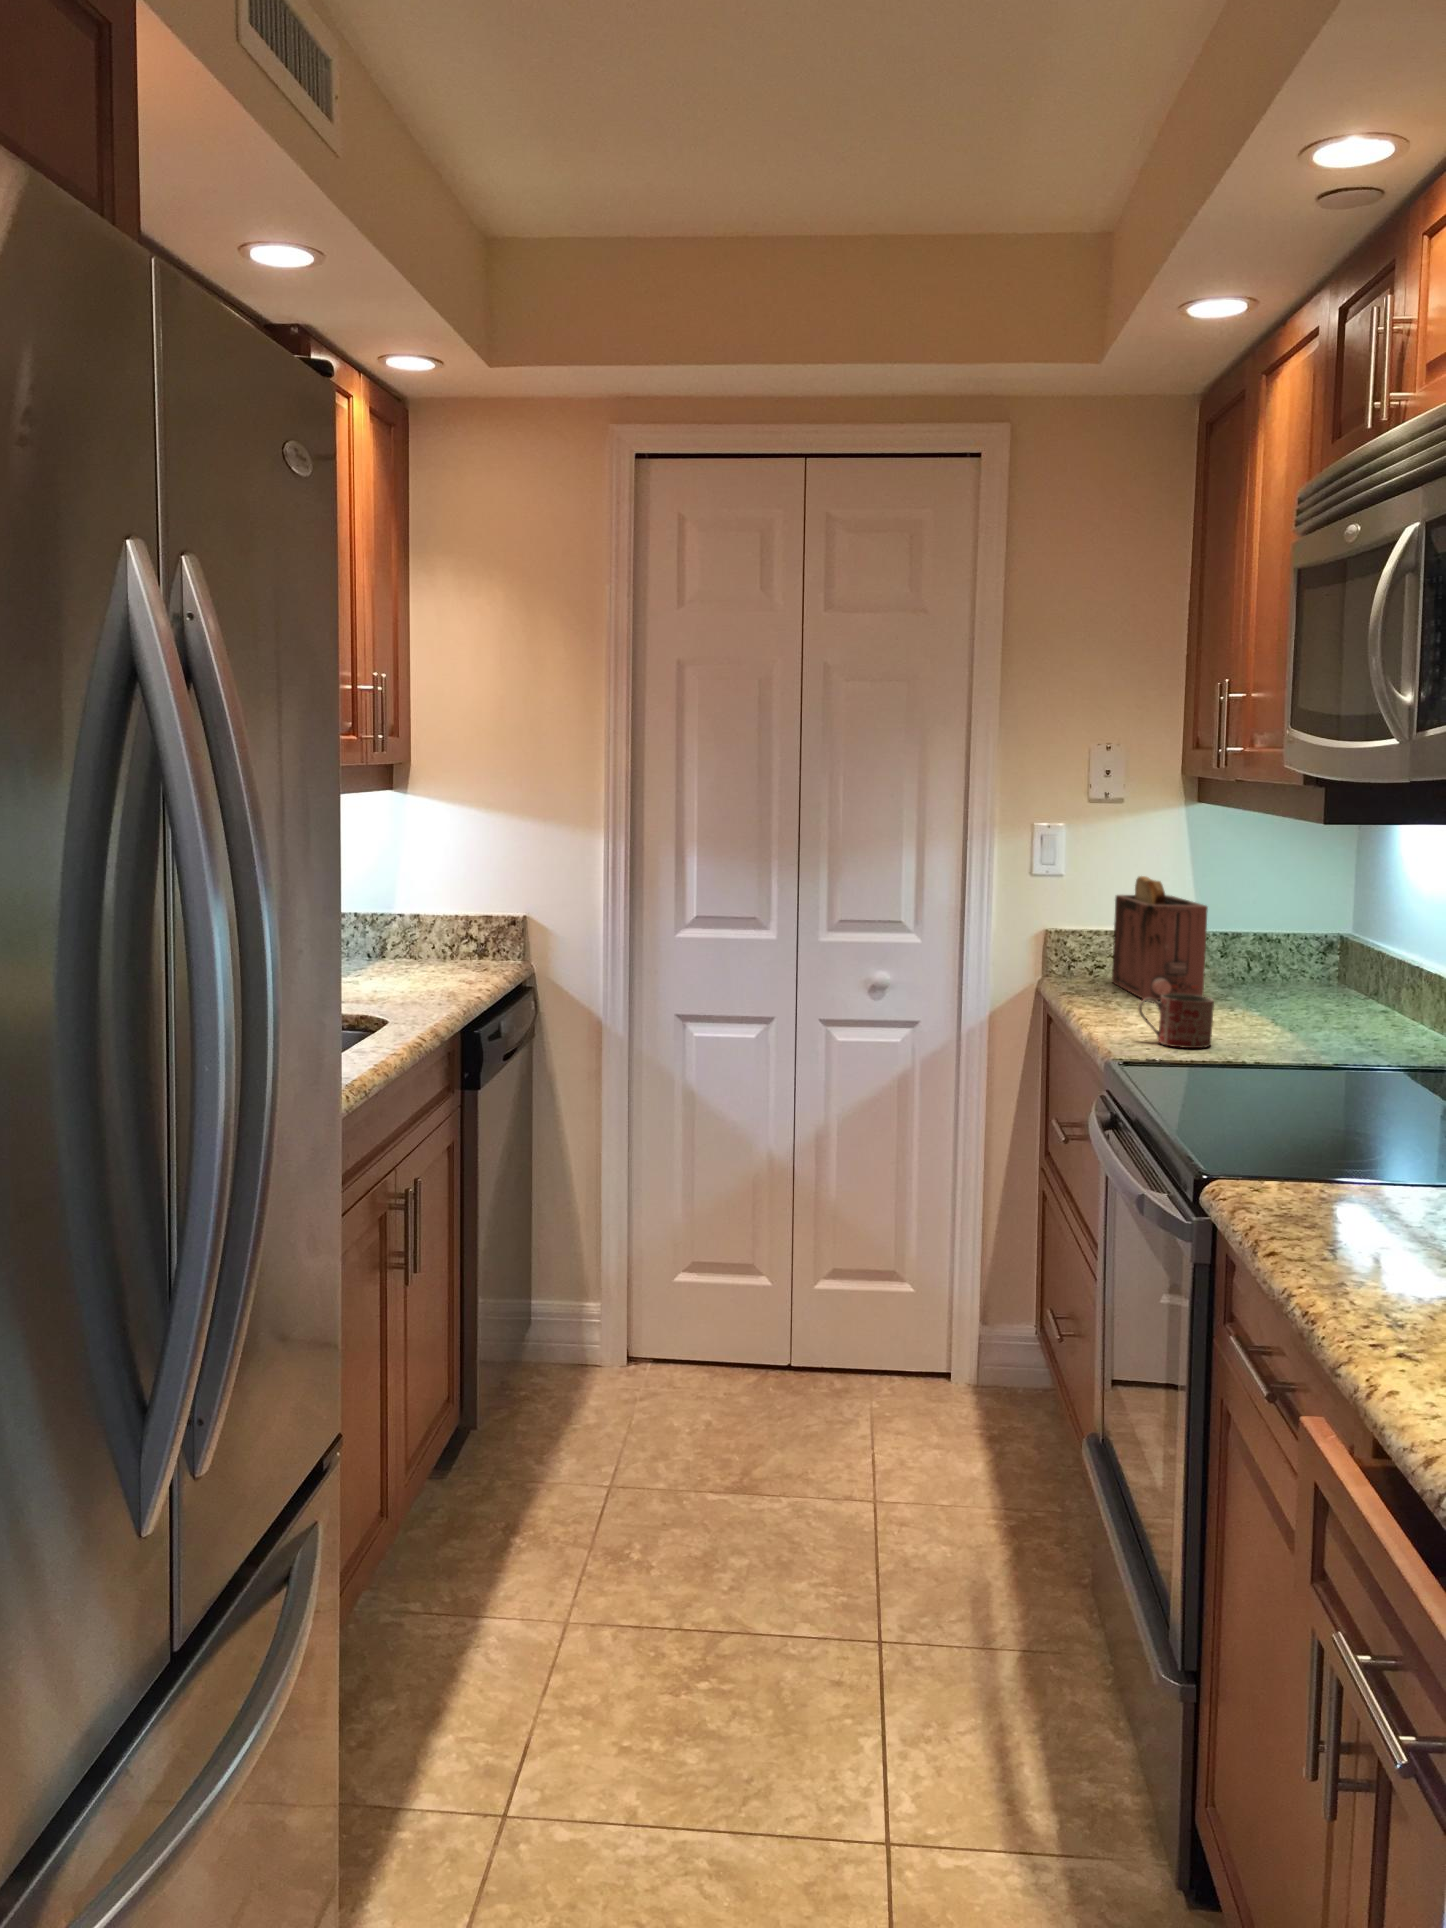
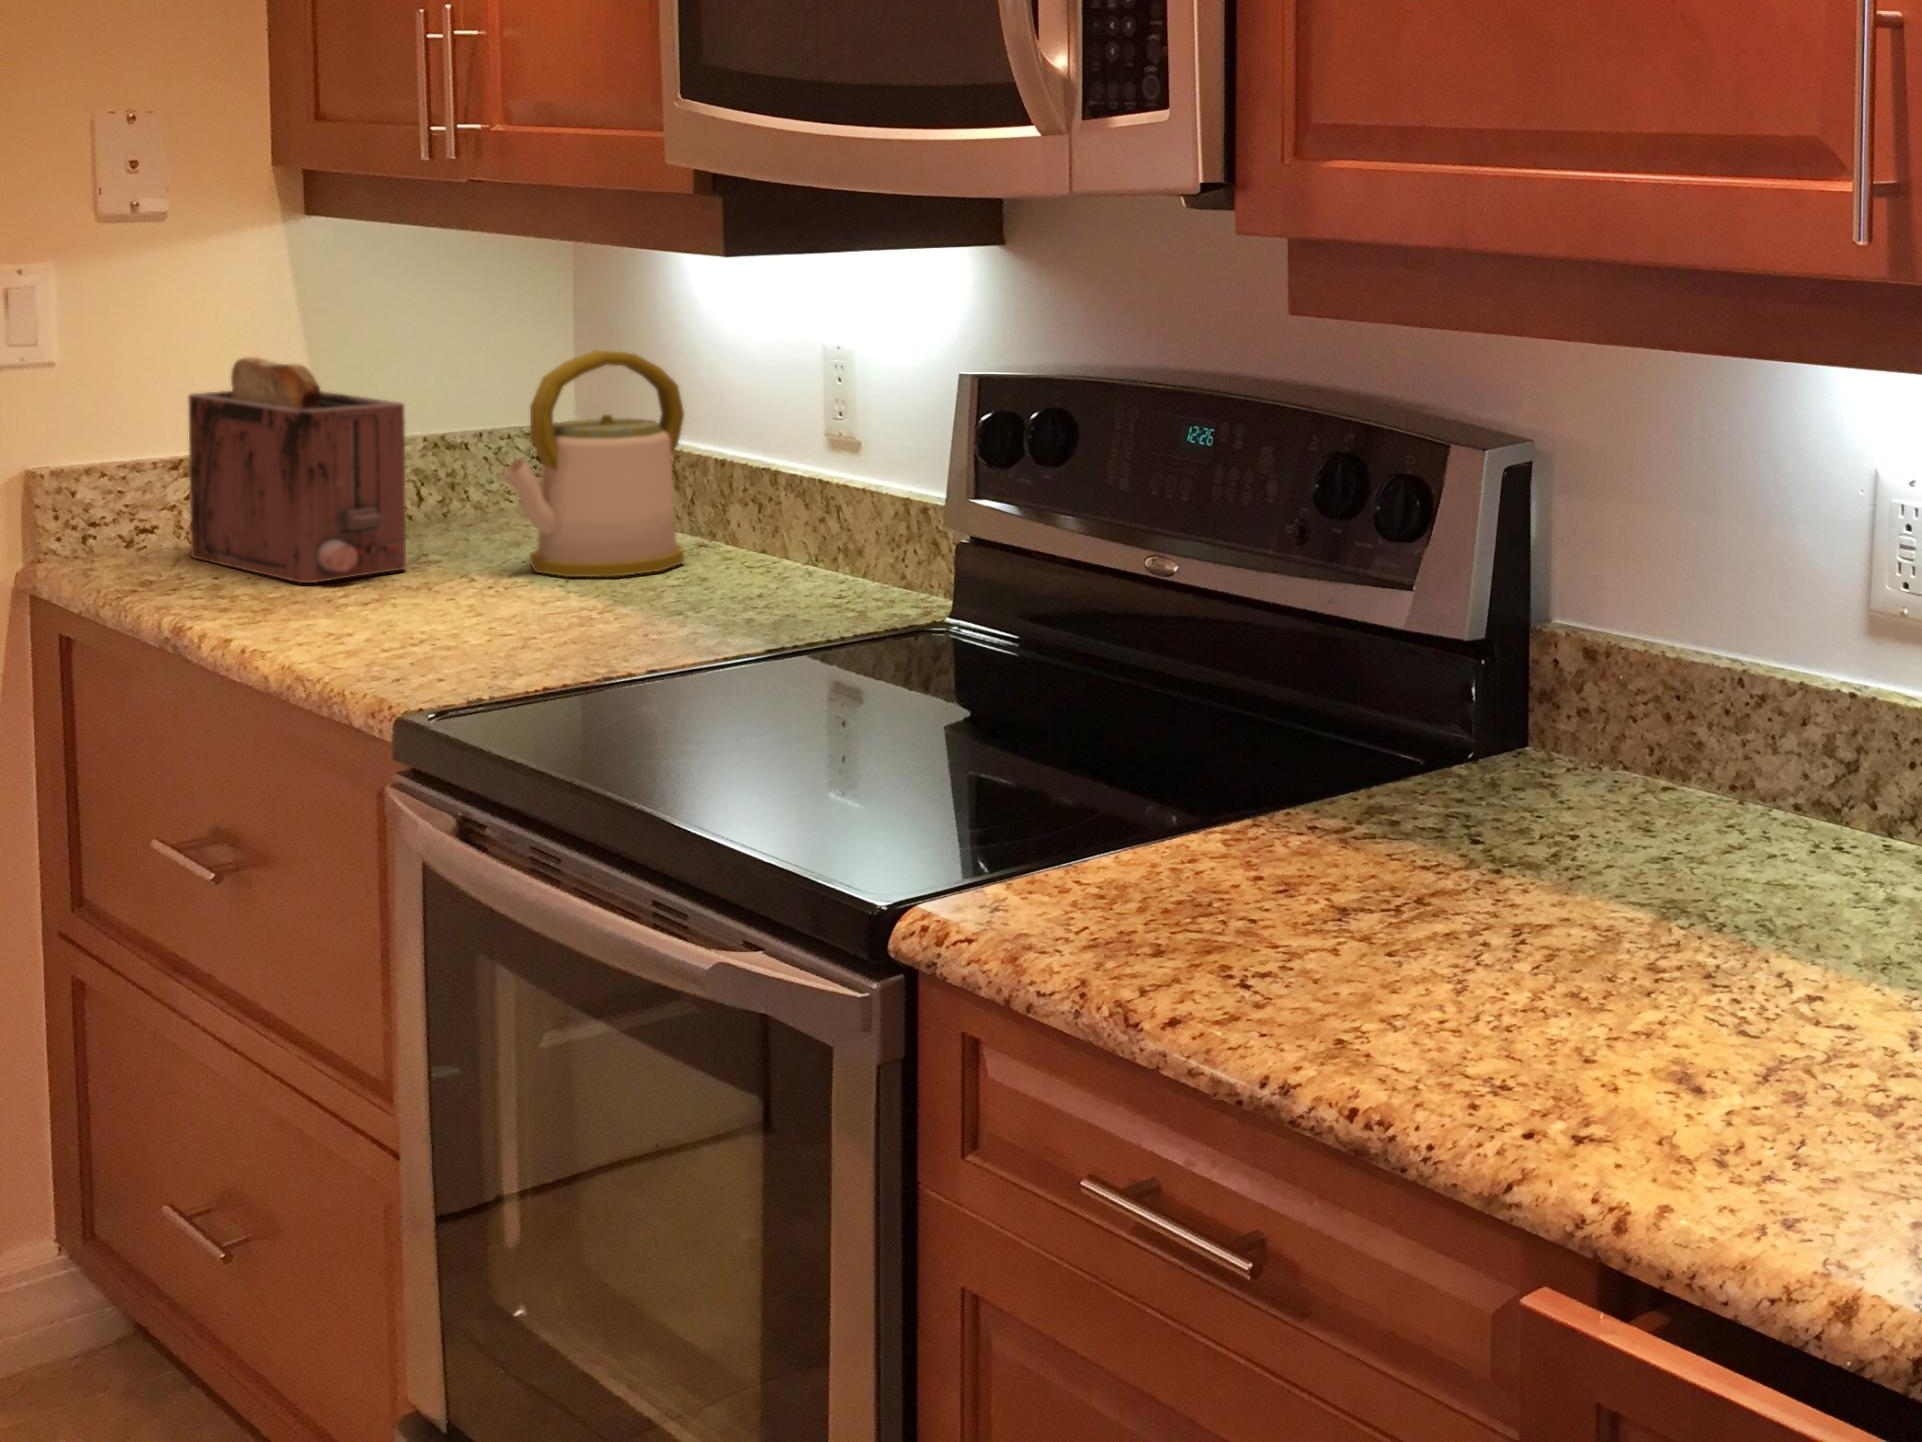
kettle: none [1251,882,1369,1020] -> present [504,350,684,577]
mug: present [1139,994,1214,1048] -> none [408,570,546,669]

